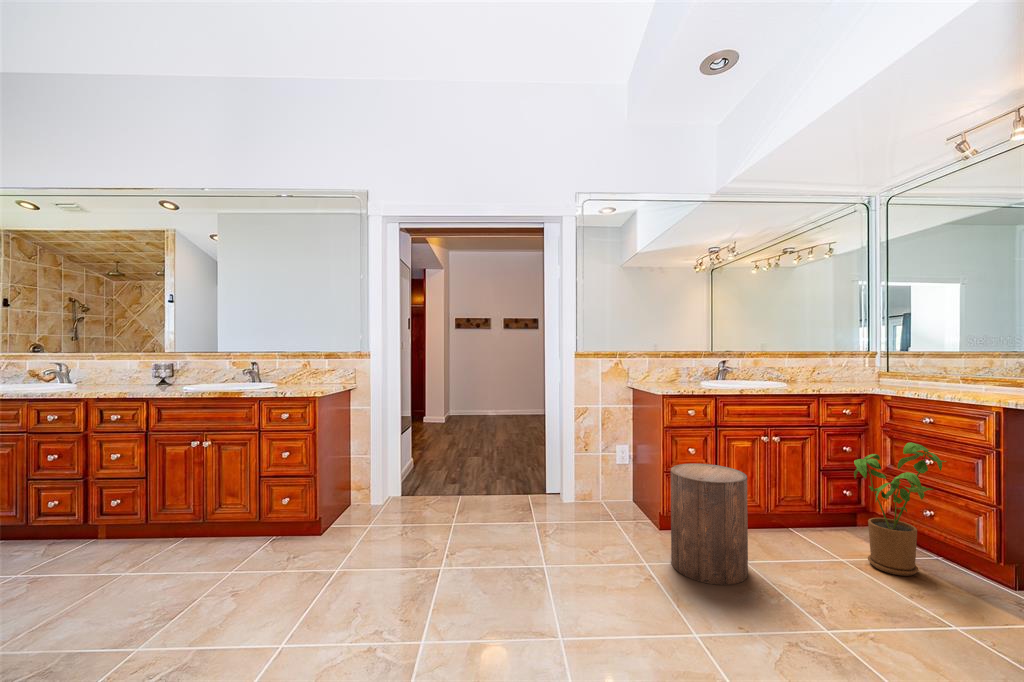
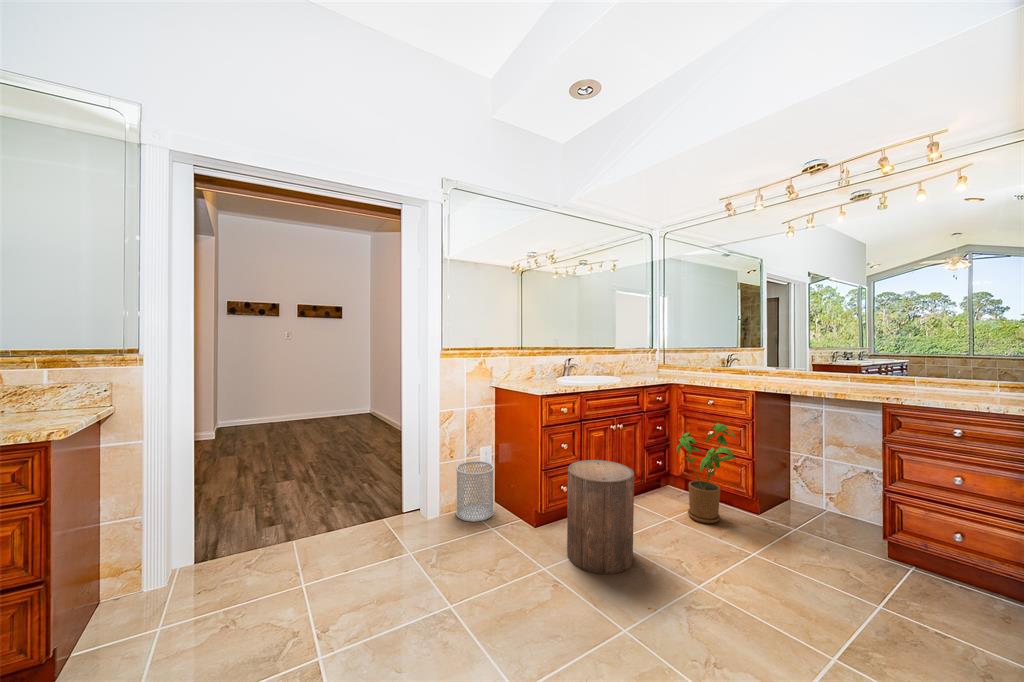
wastebasket: none [585,459,624,517] -> present [456,461,494,522]

